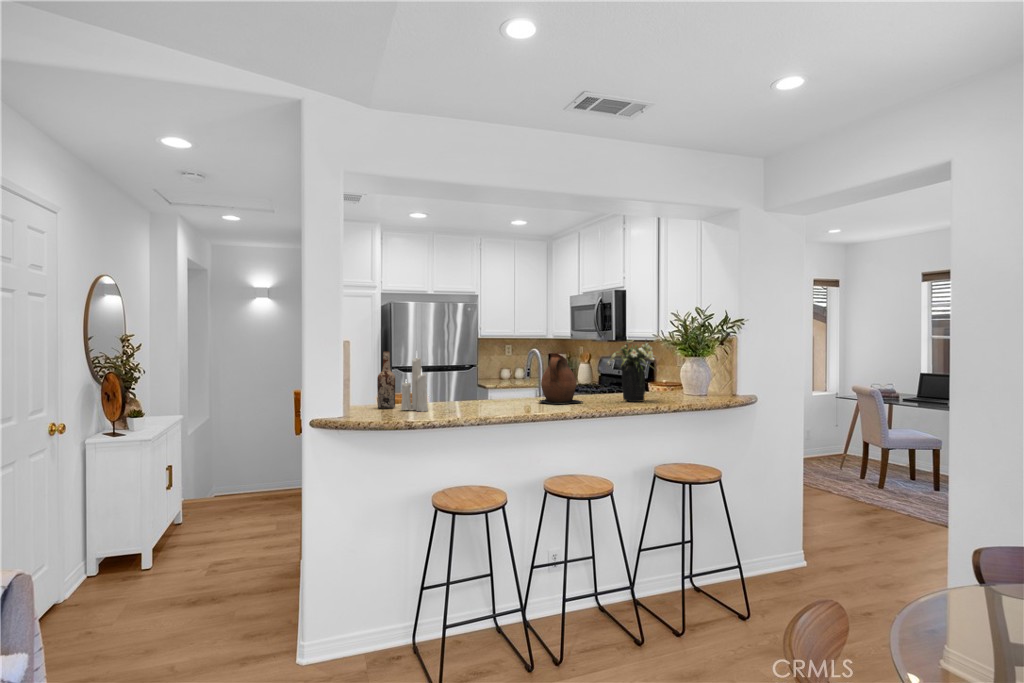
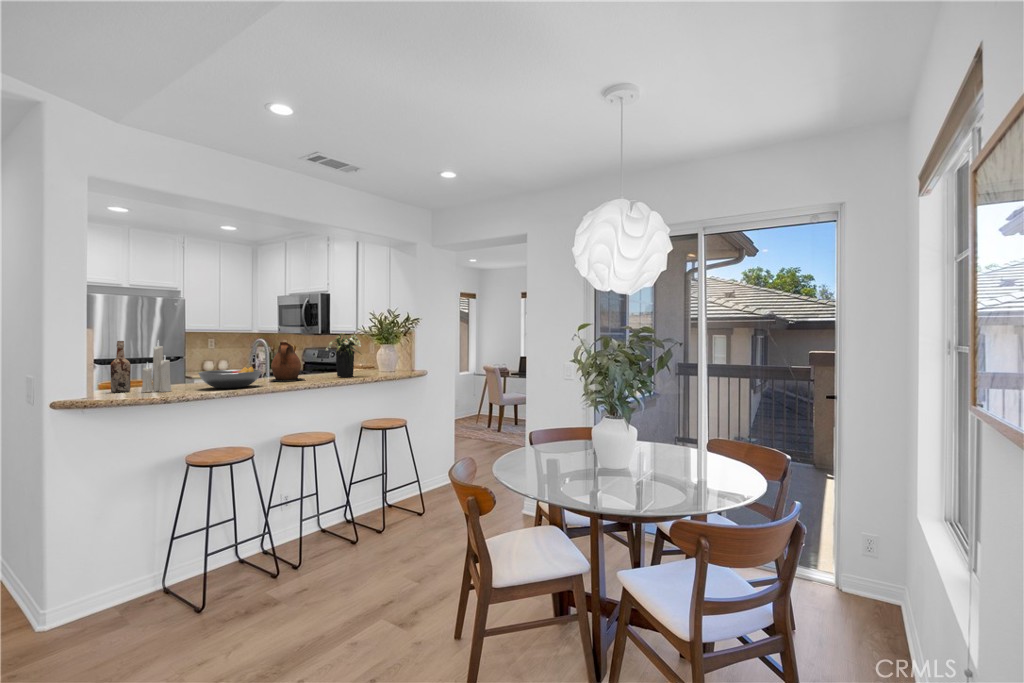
fruit bowl: none [453,384,523,411] -> present [198,367,262,388]

